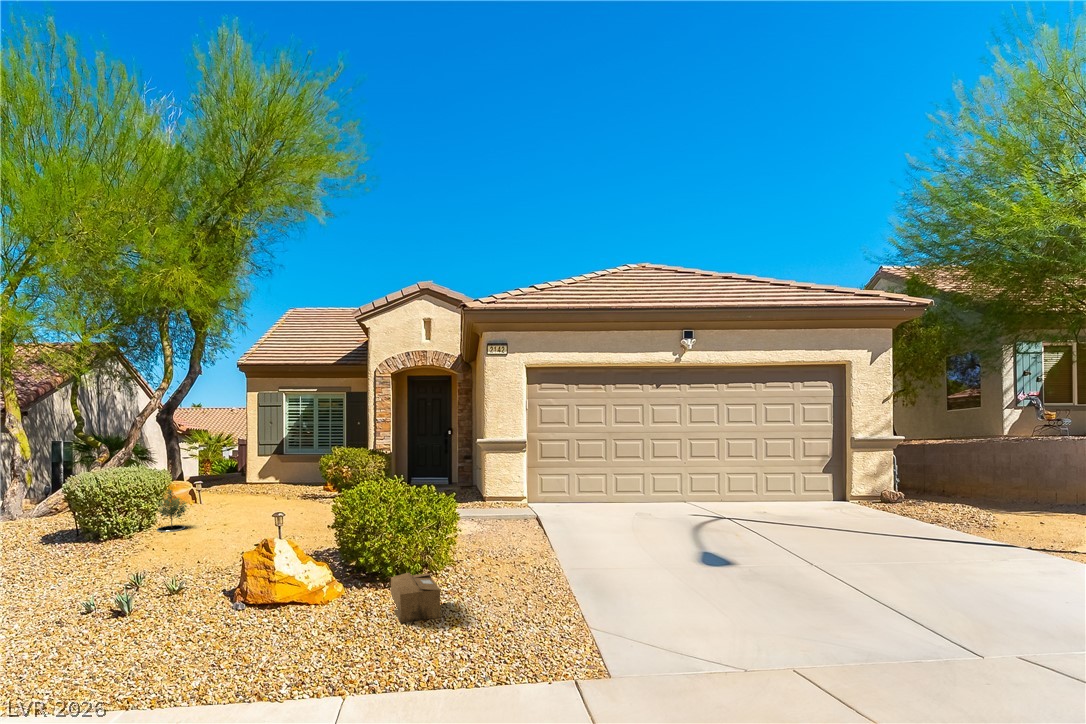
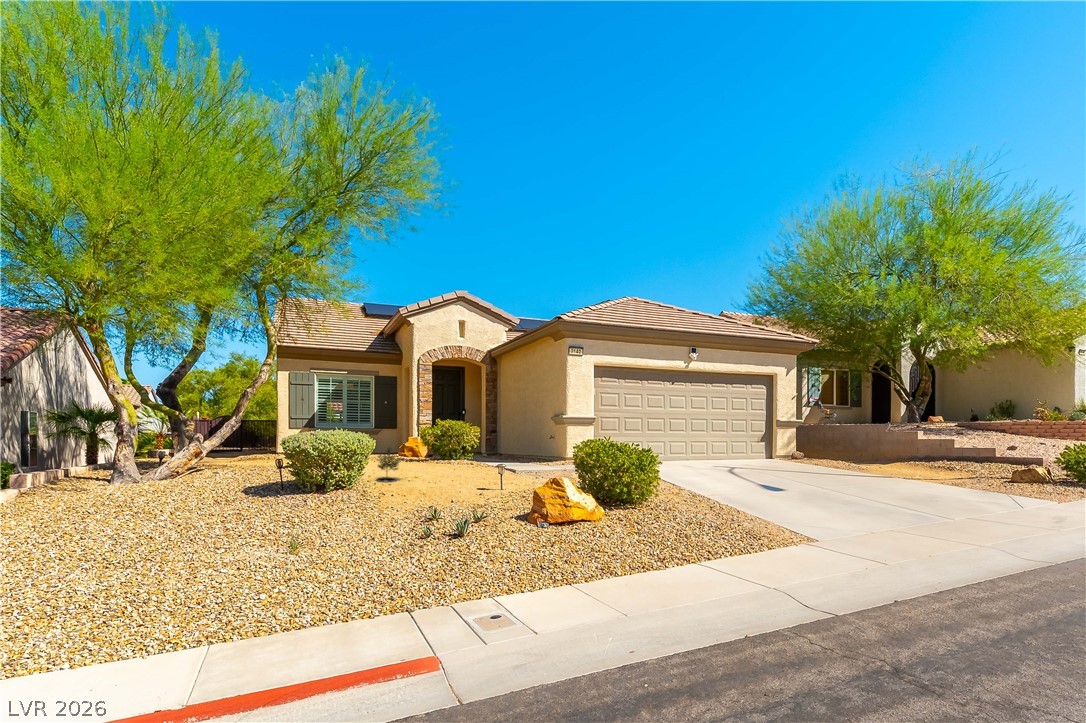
cardboard box: present [391,572,440,623] -> none [678,497,725,526]

